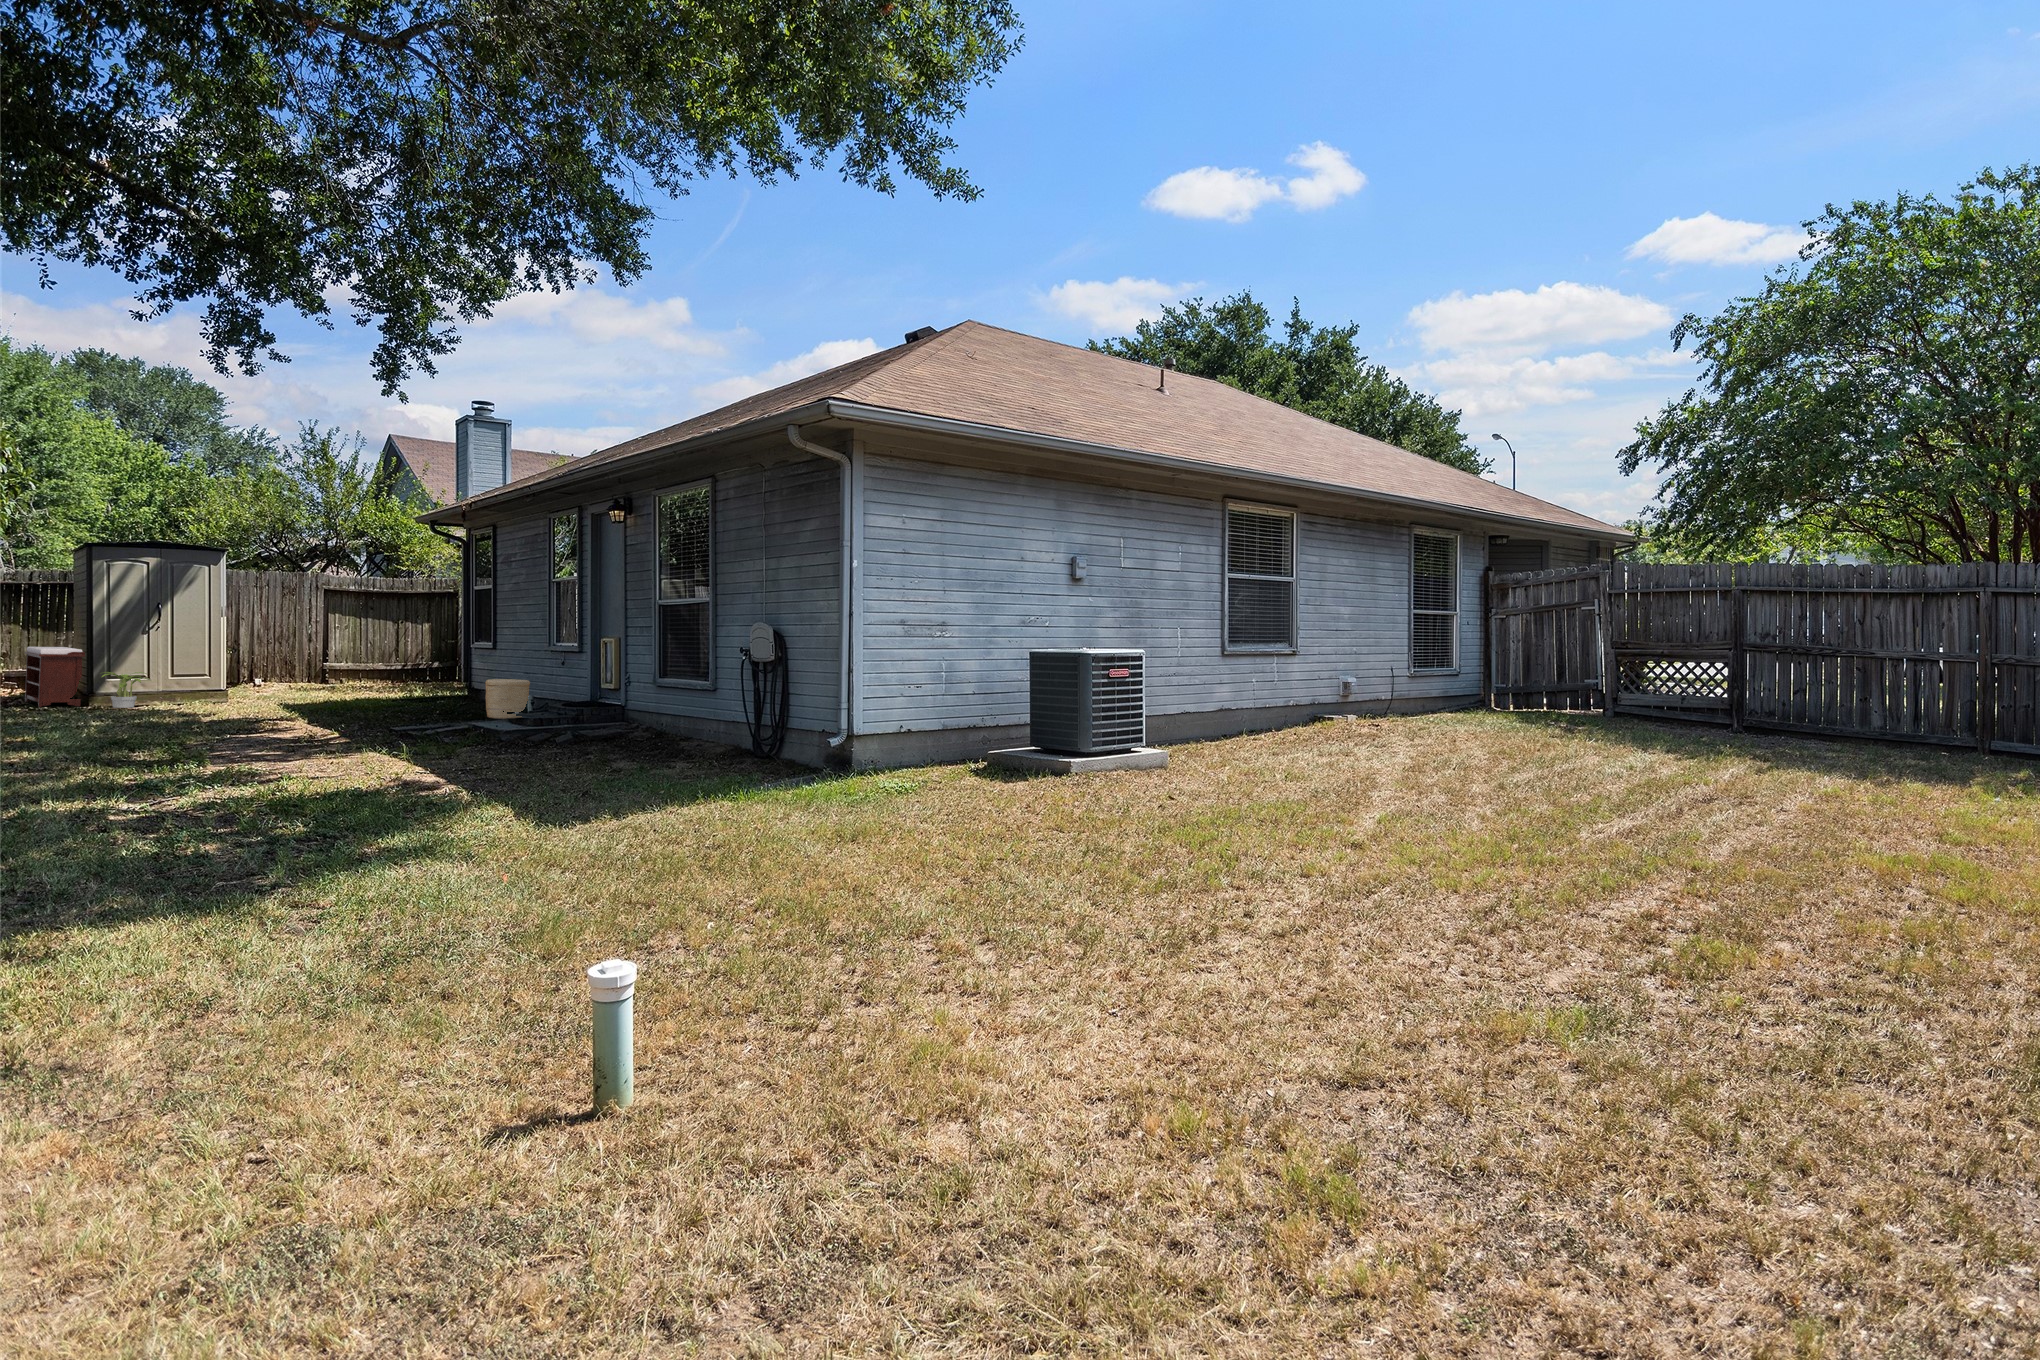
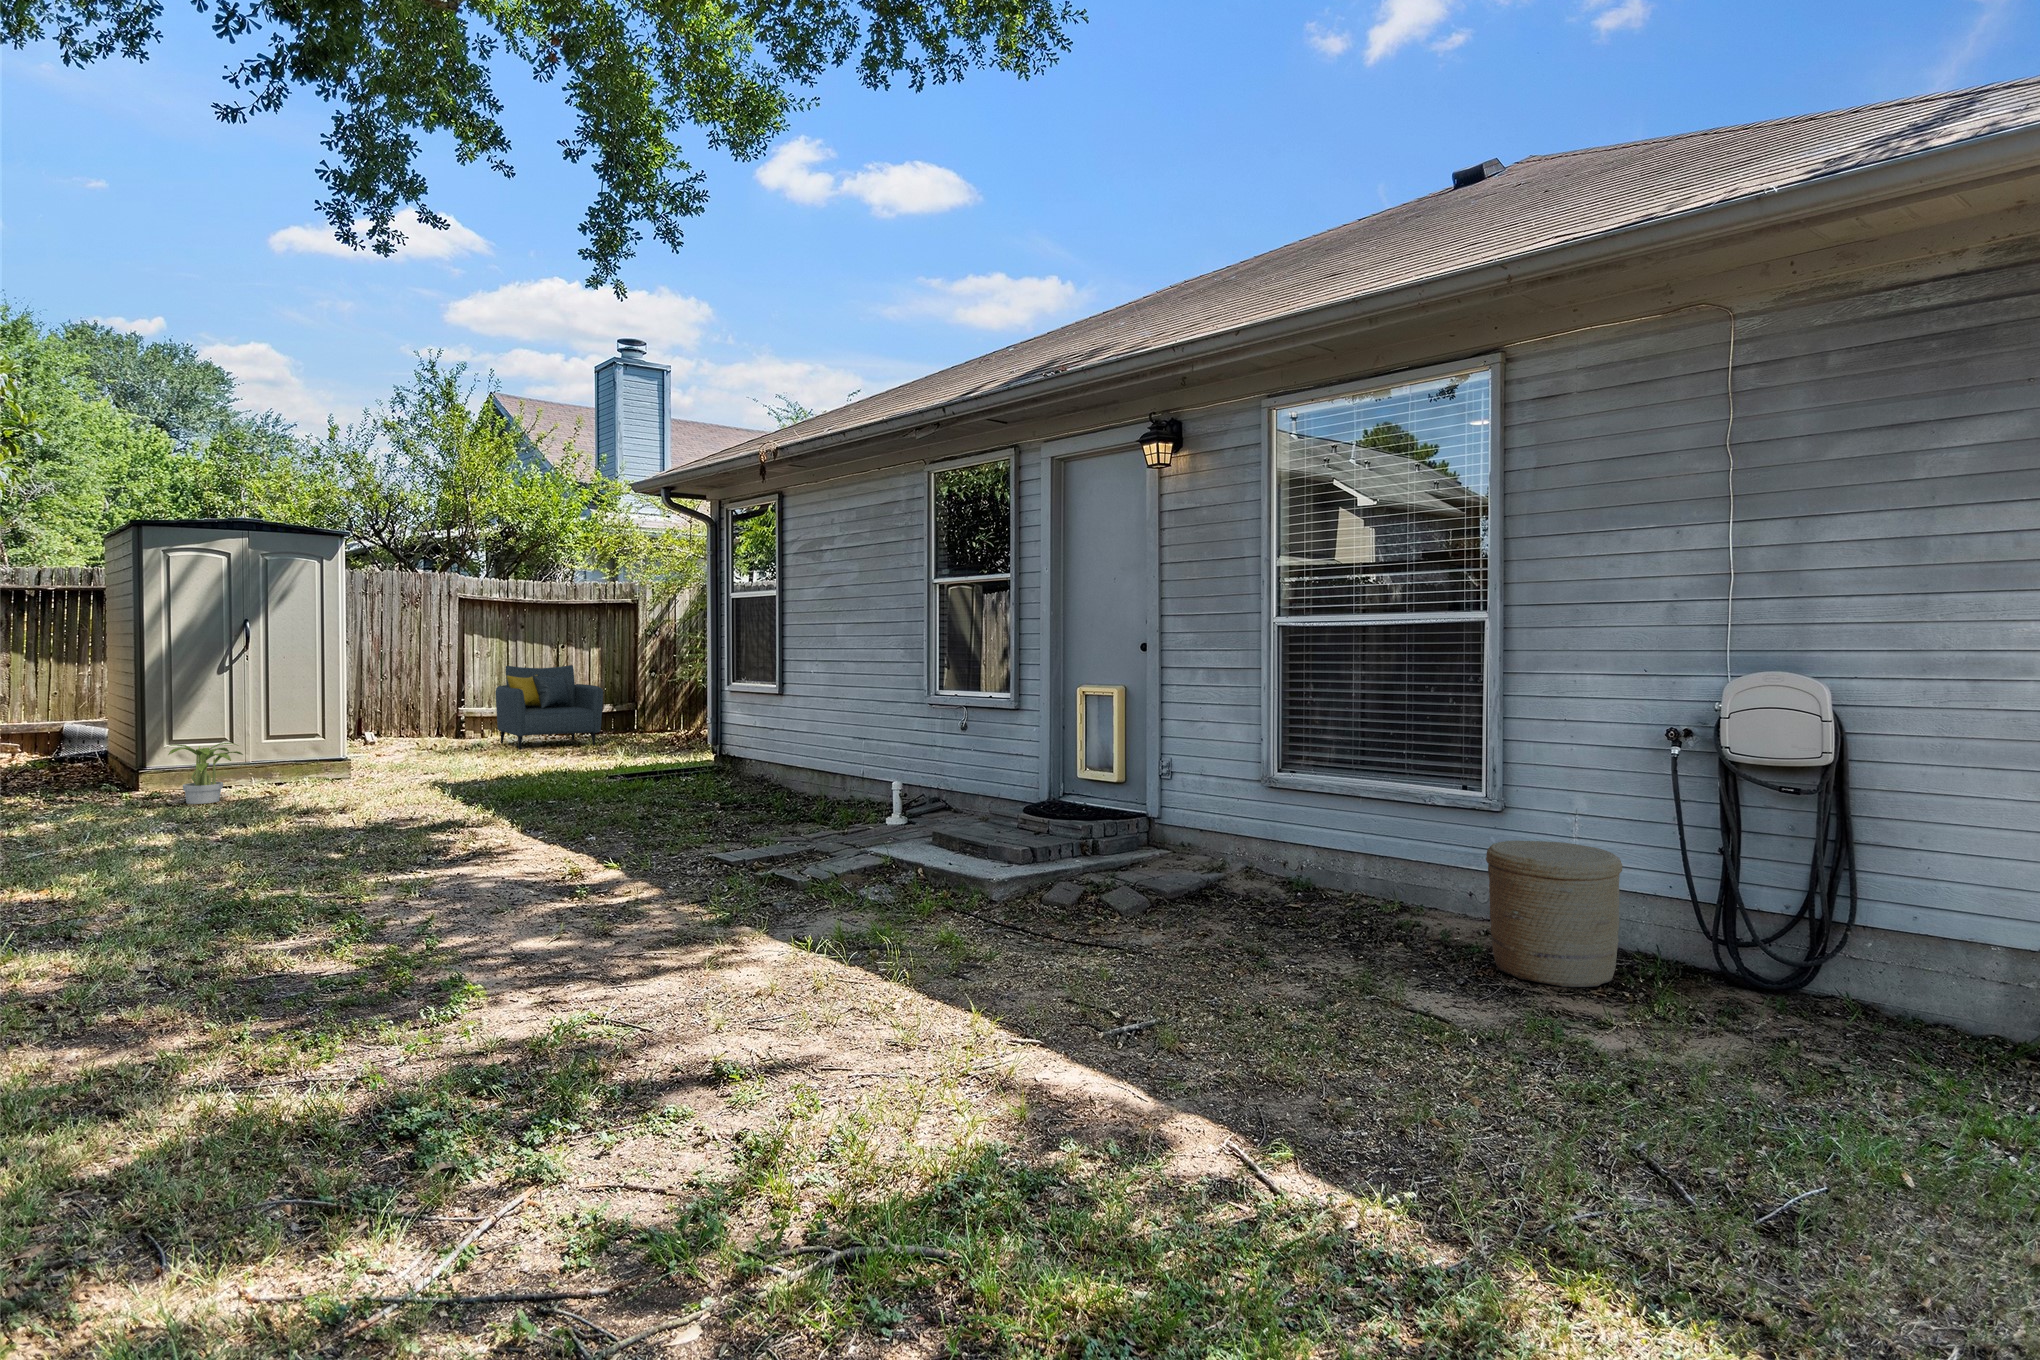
armchair: none [354,636,430,692] -> present [496,665,603,749]
bench: present [25,647,85,707] -> none [39,702,138,807]
woven basket: present [485,679,530,719] -> present [1486,841,1622,987]

